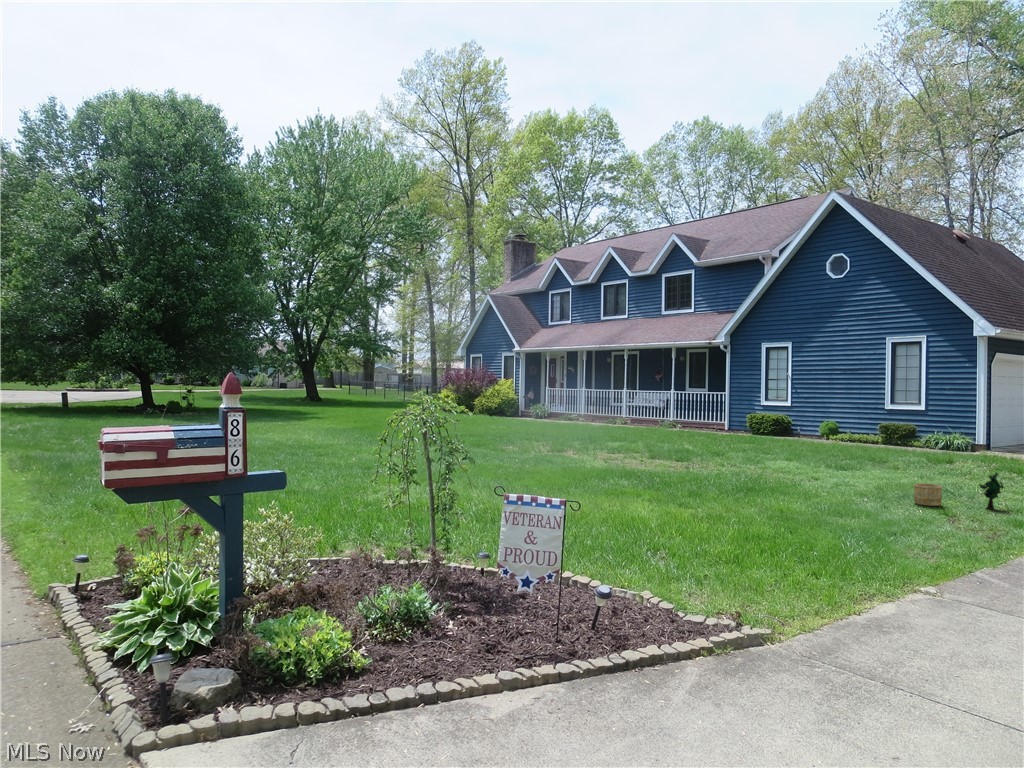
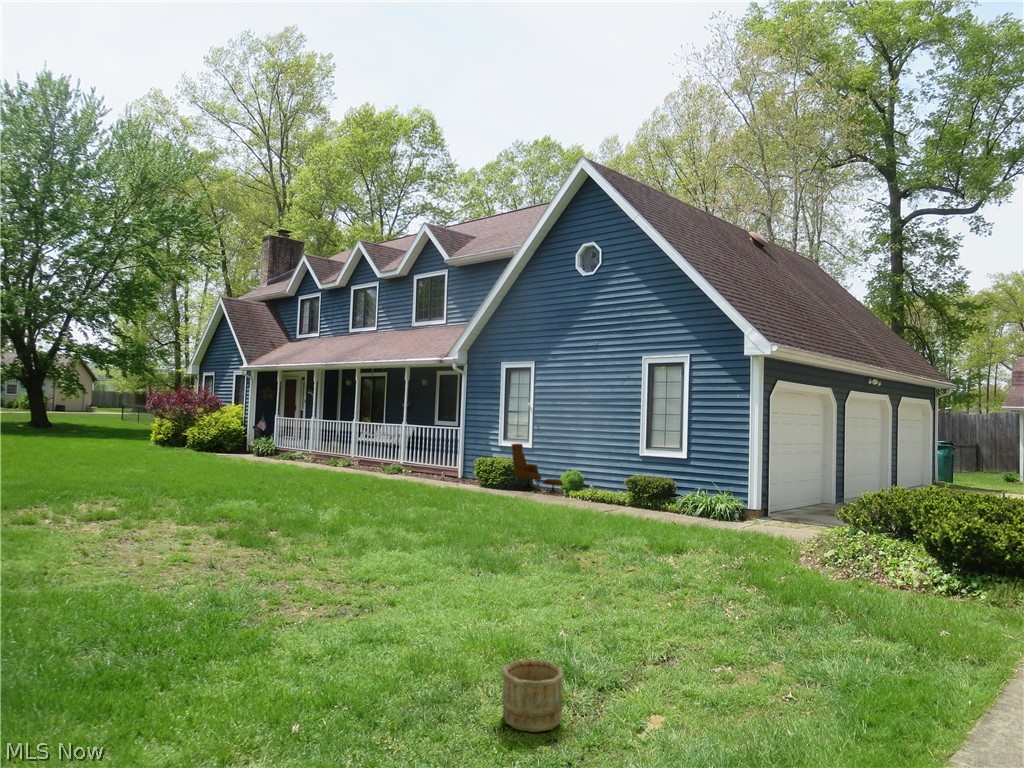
lounge chair: none [778,403,821,438] -> present [511,444,563,492]
decorative plant: present [979,473,1004,510] -> none [646,643,701,742]

